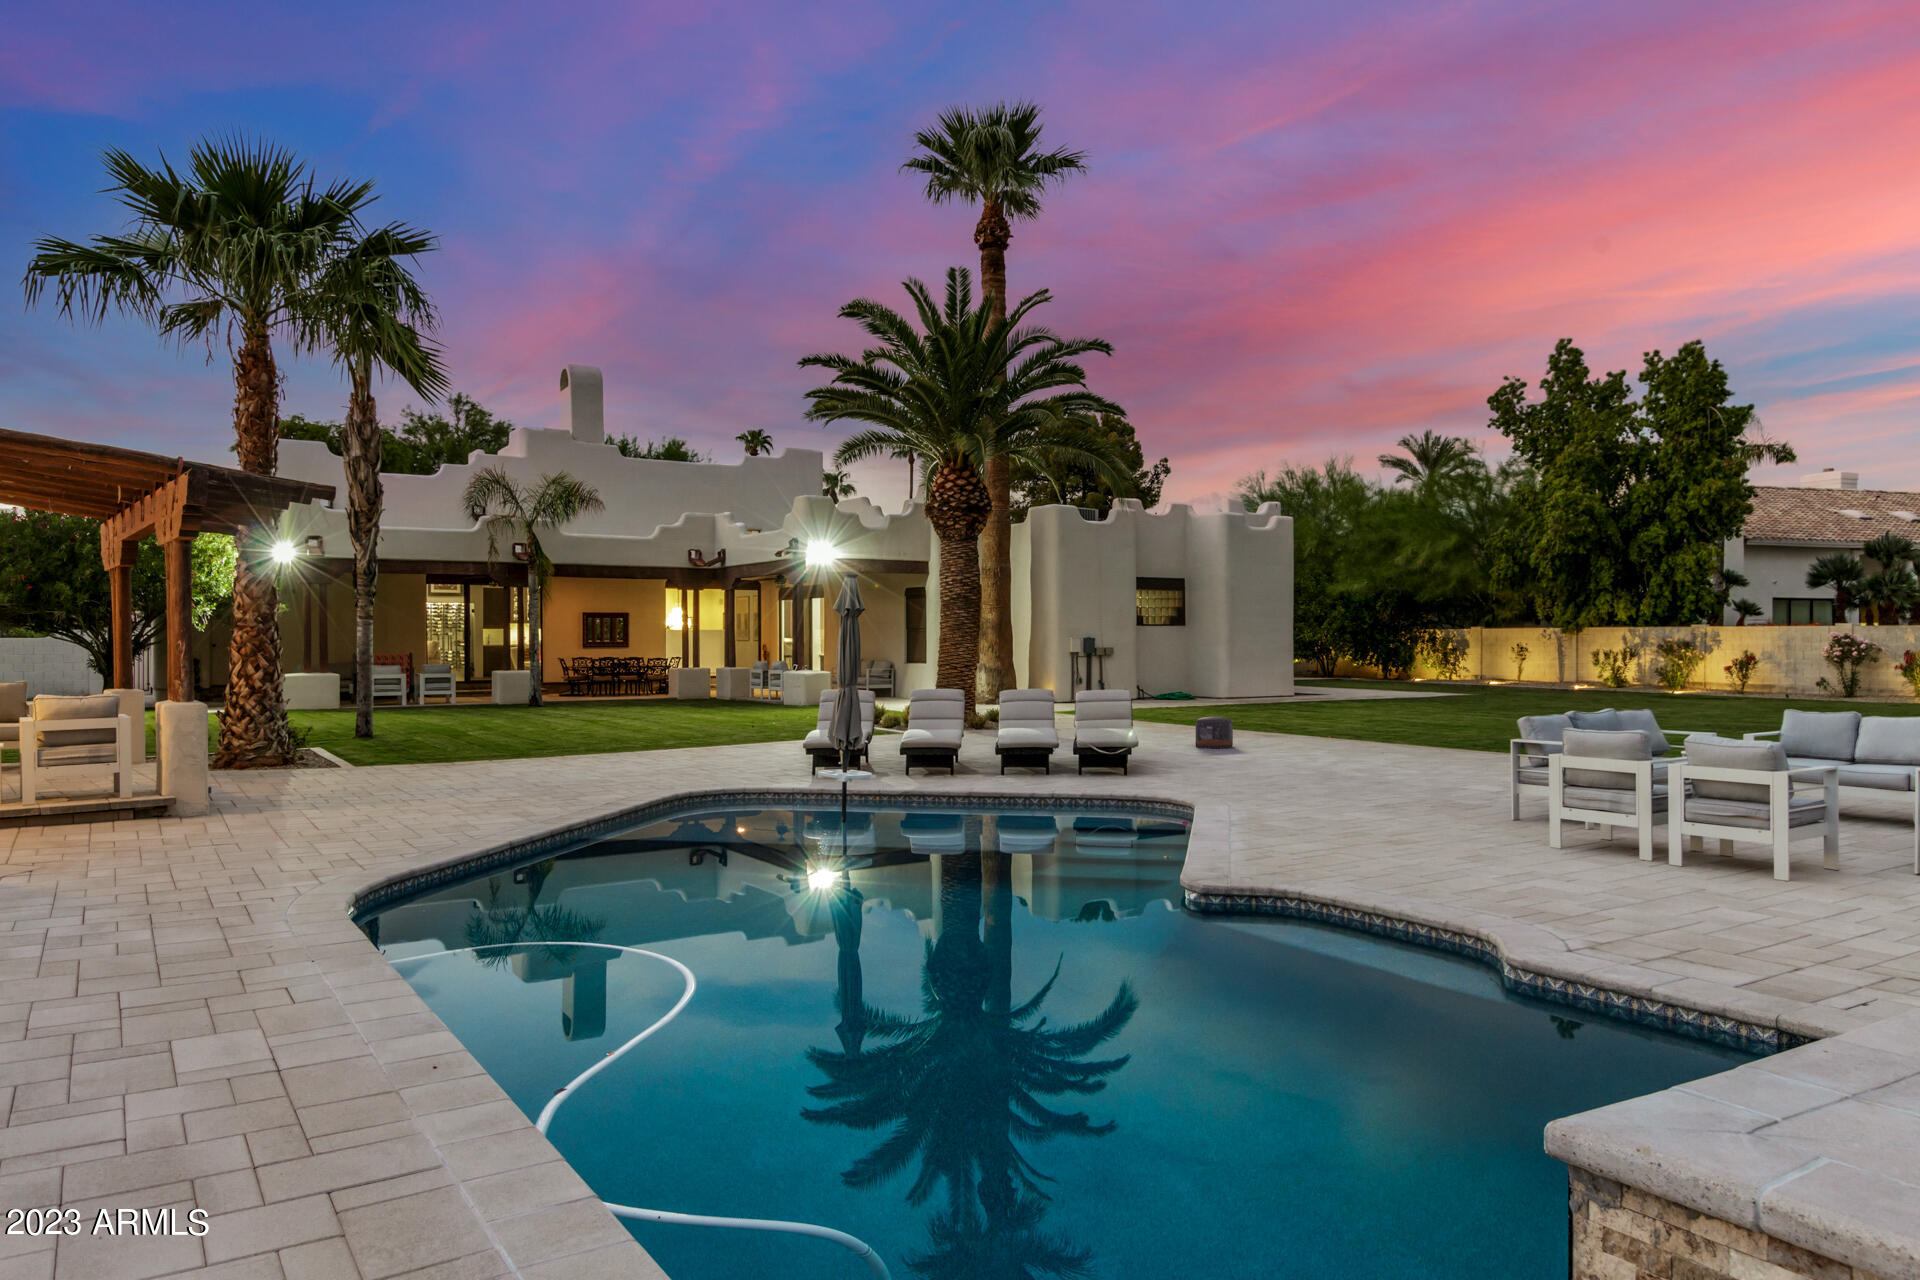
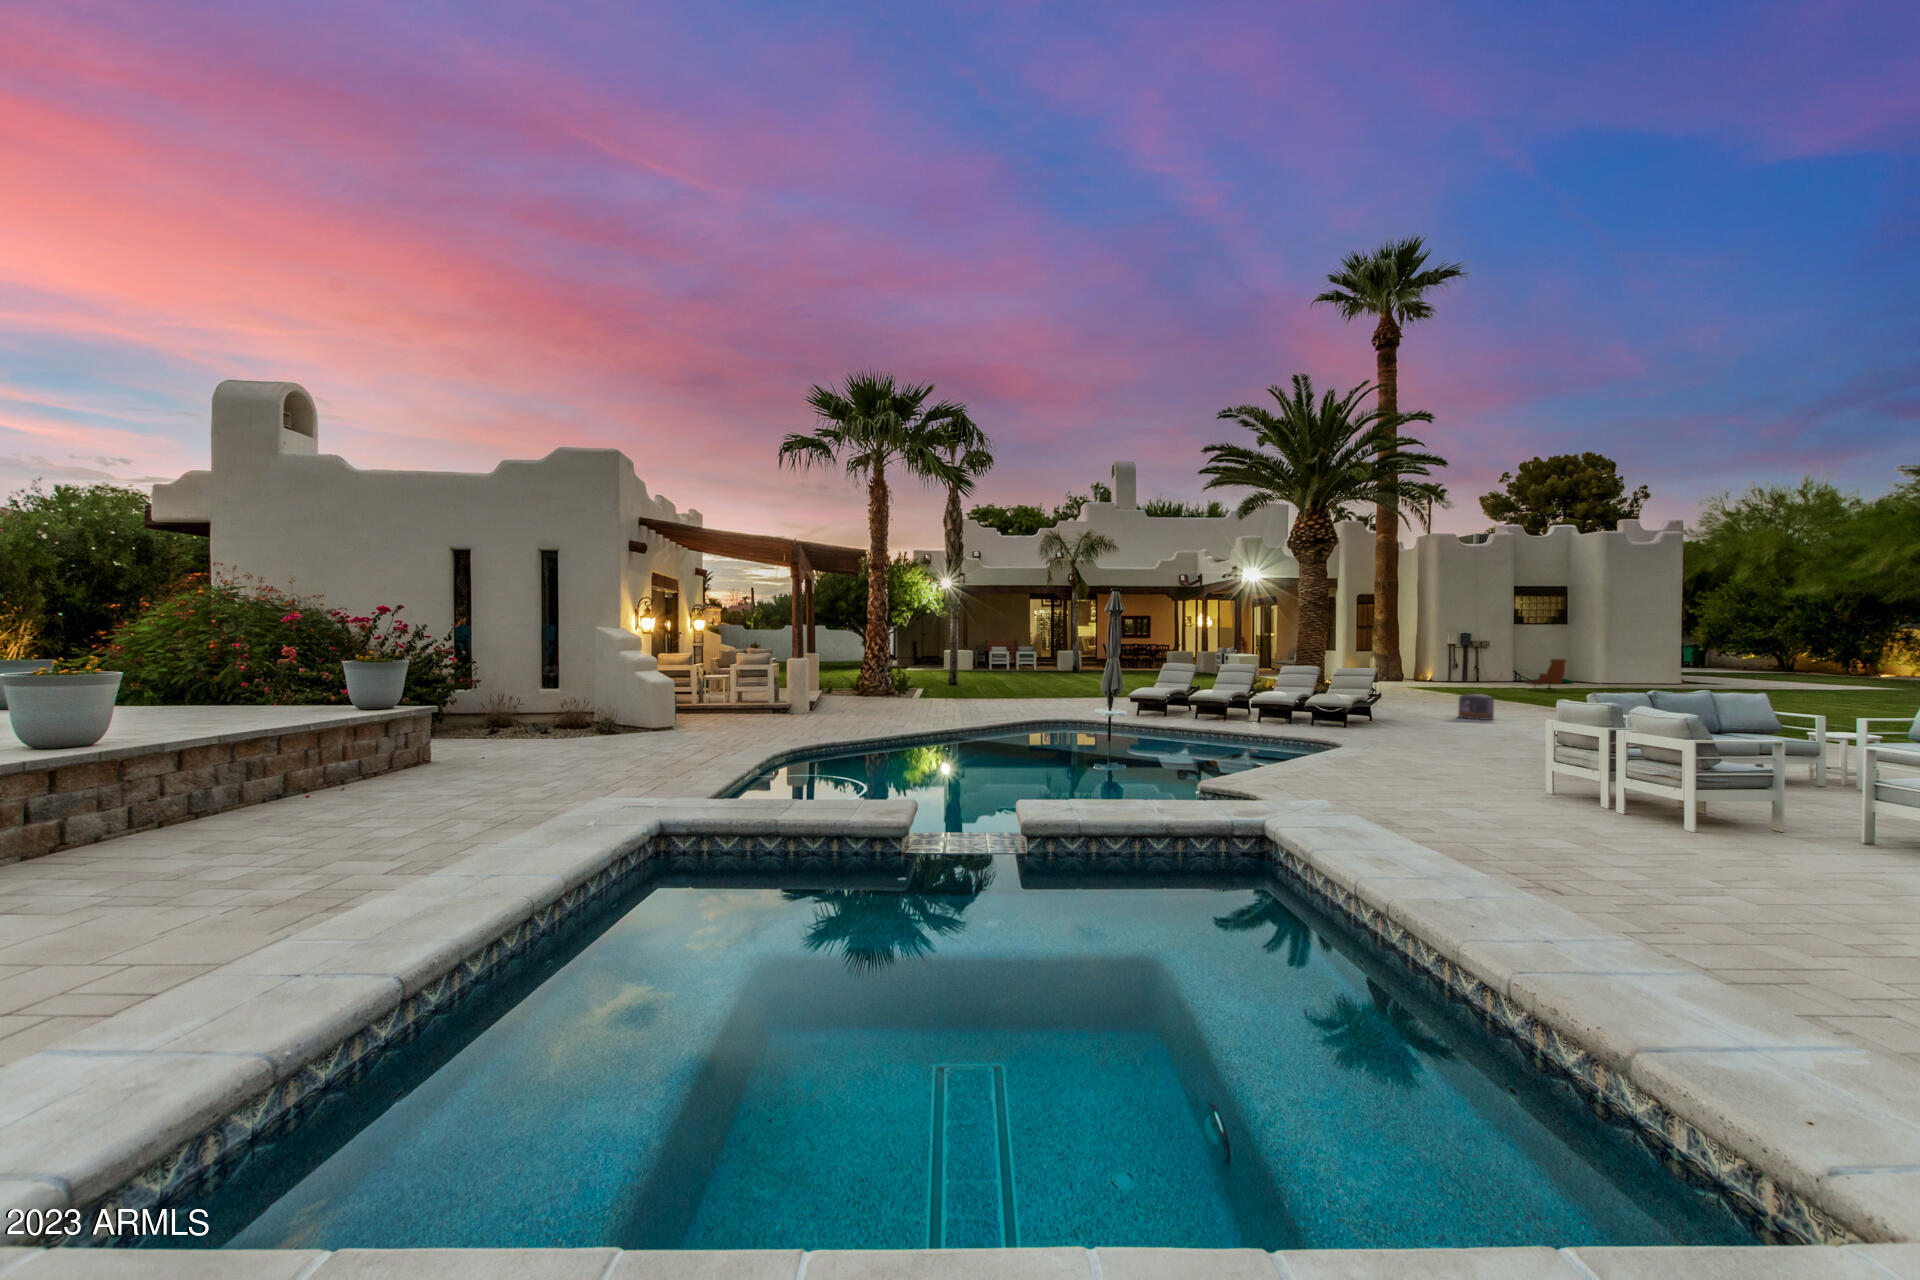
lounge chair: none [1139,663,1181,703] -> present [1526,659,1566,691]

